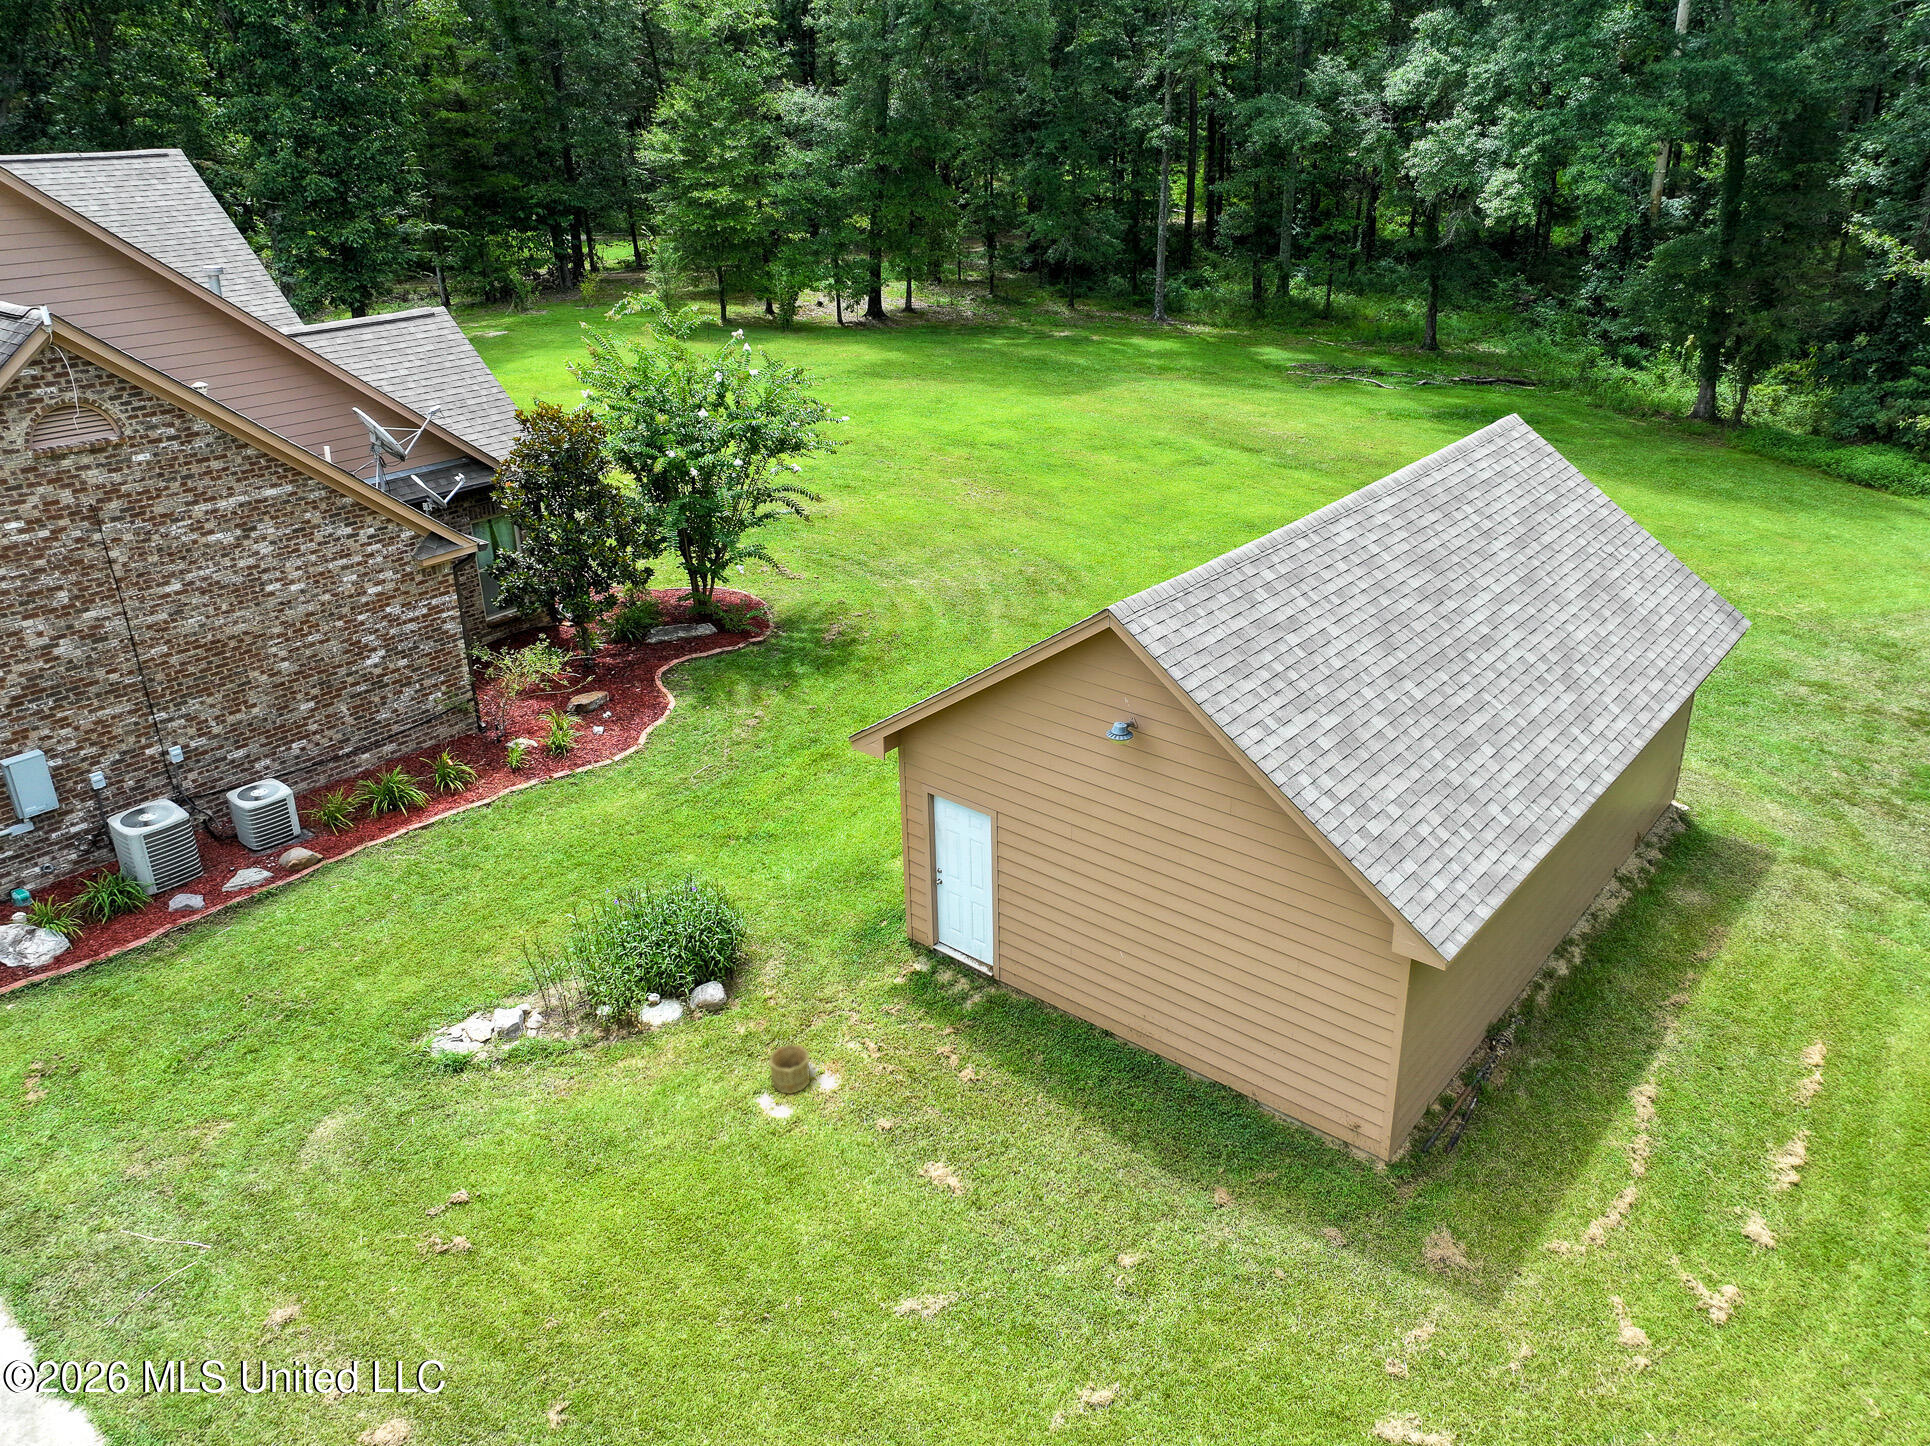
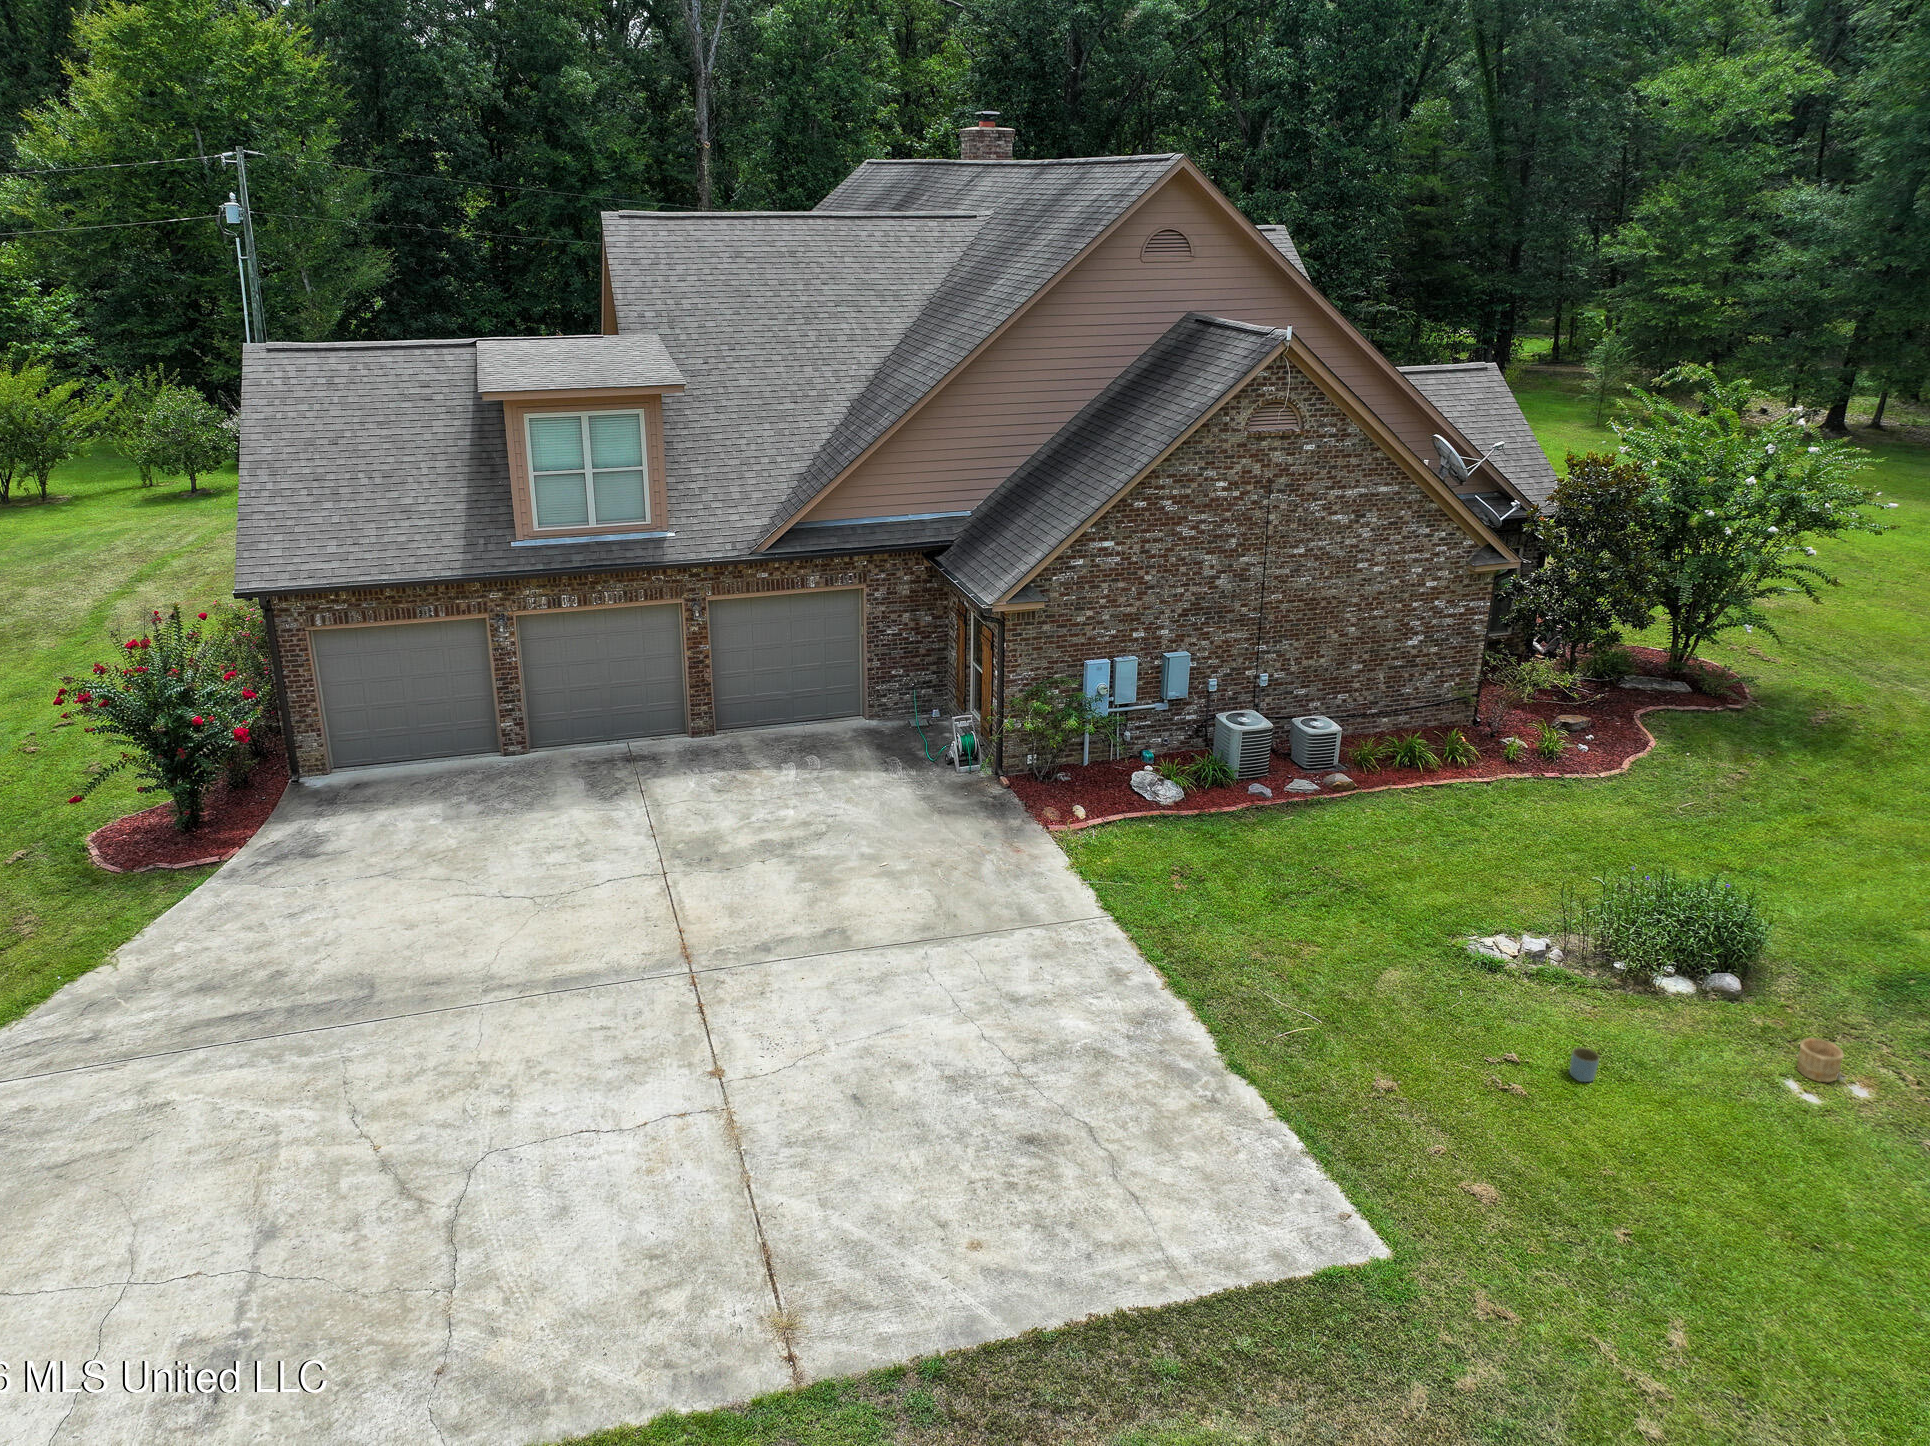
planter: none [522,1177,556,1222] -> present [1570,1047,1600,1082]

